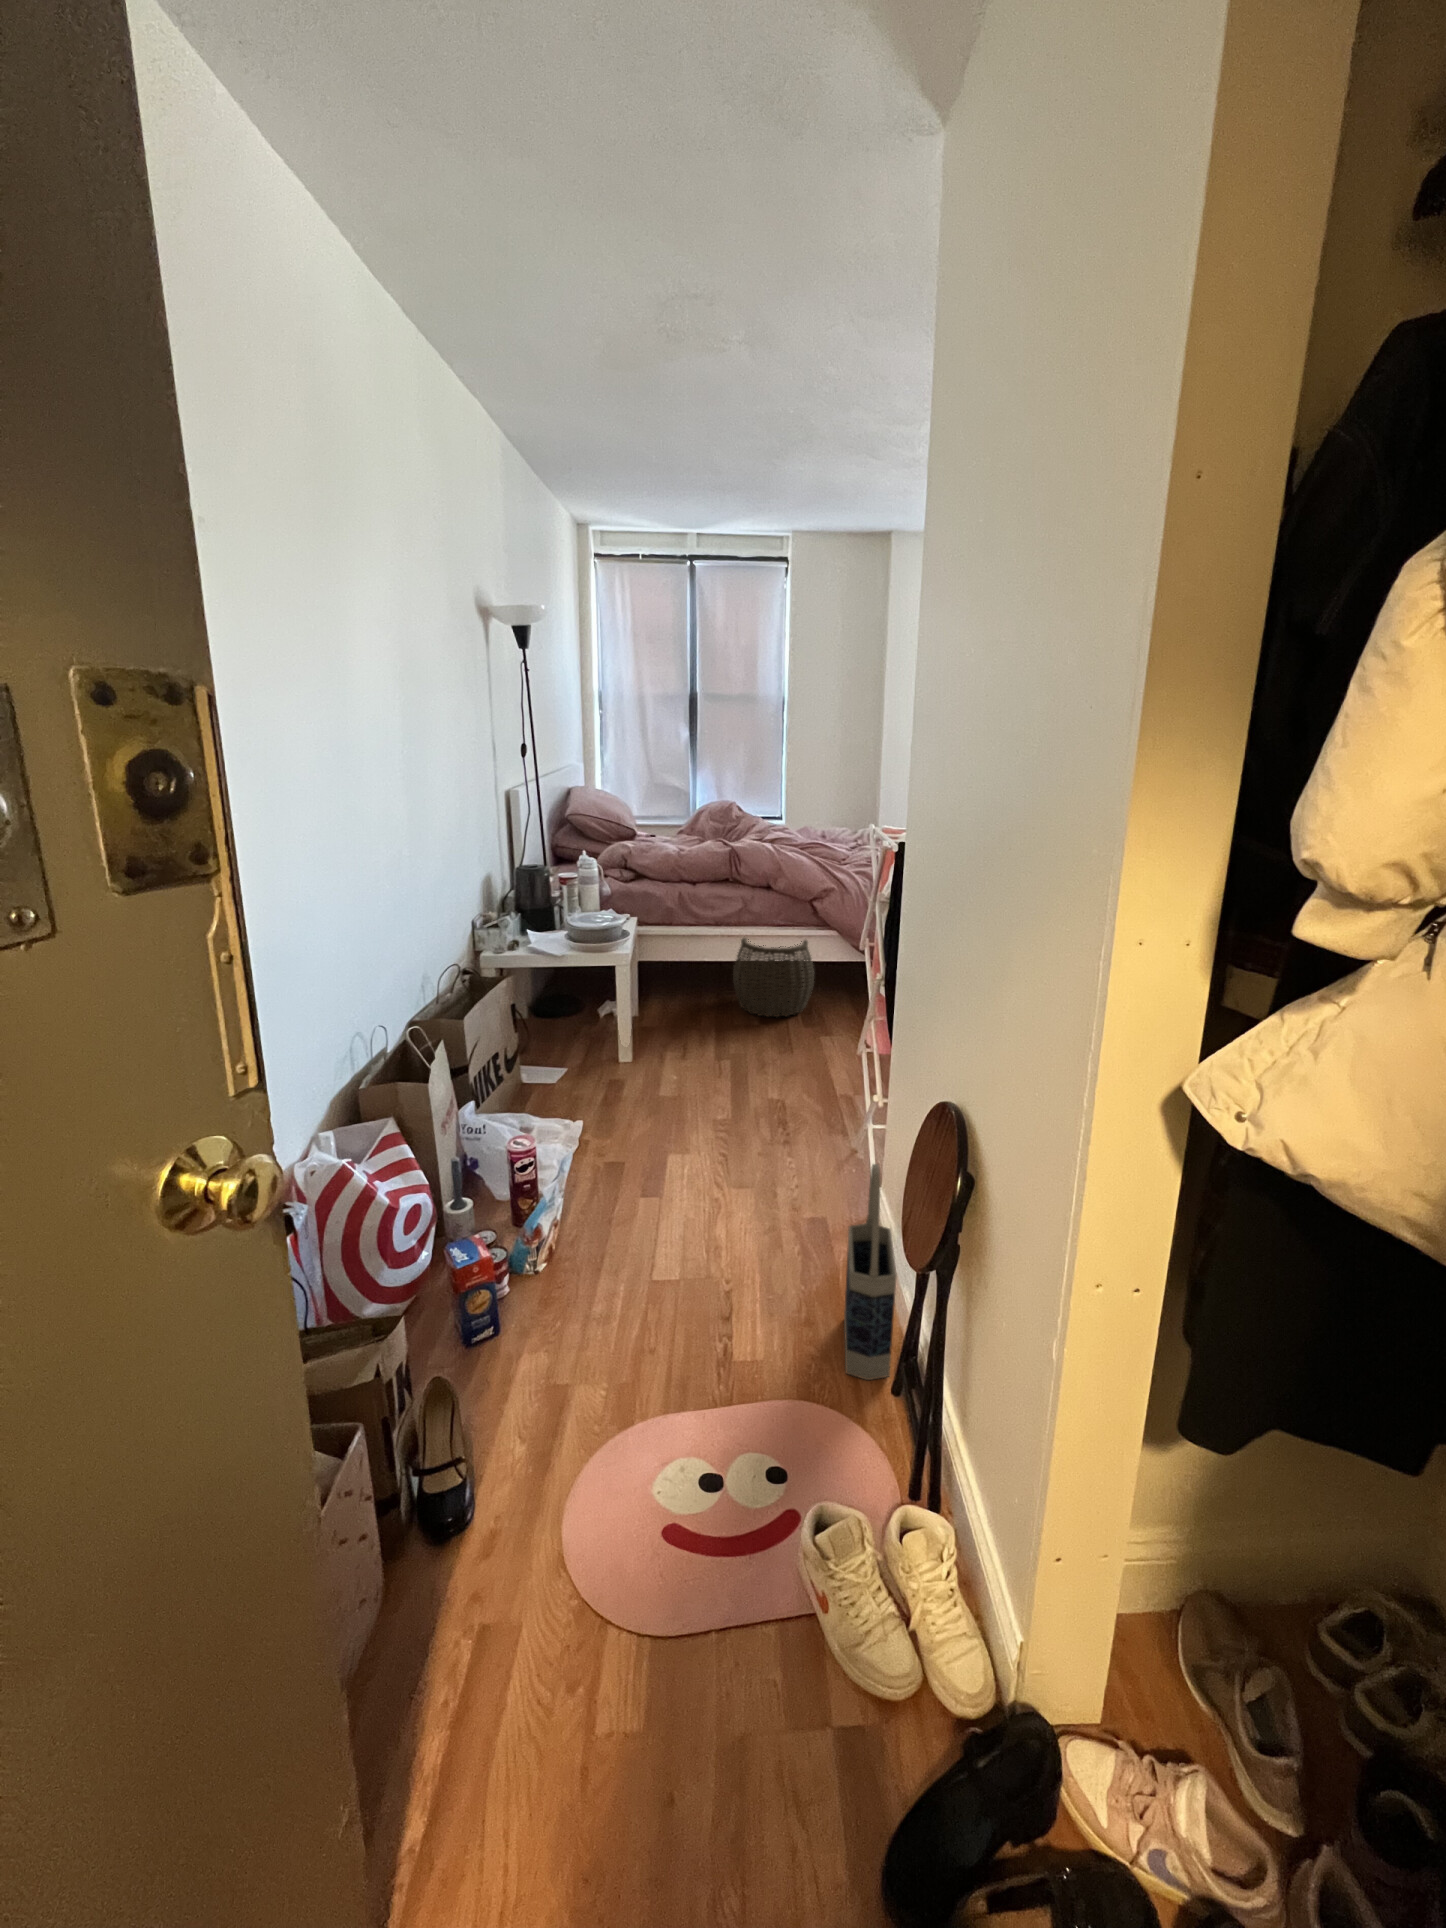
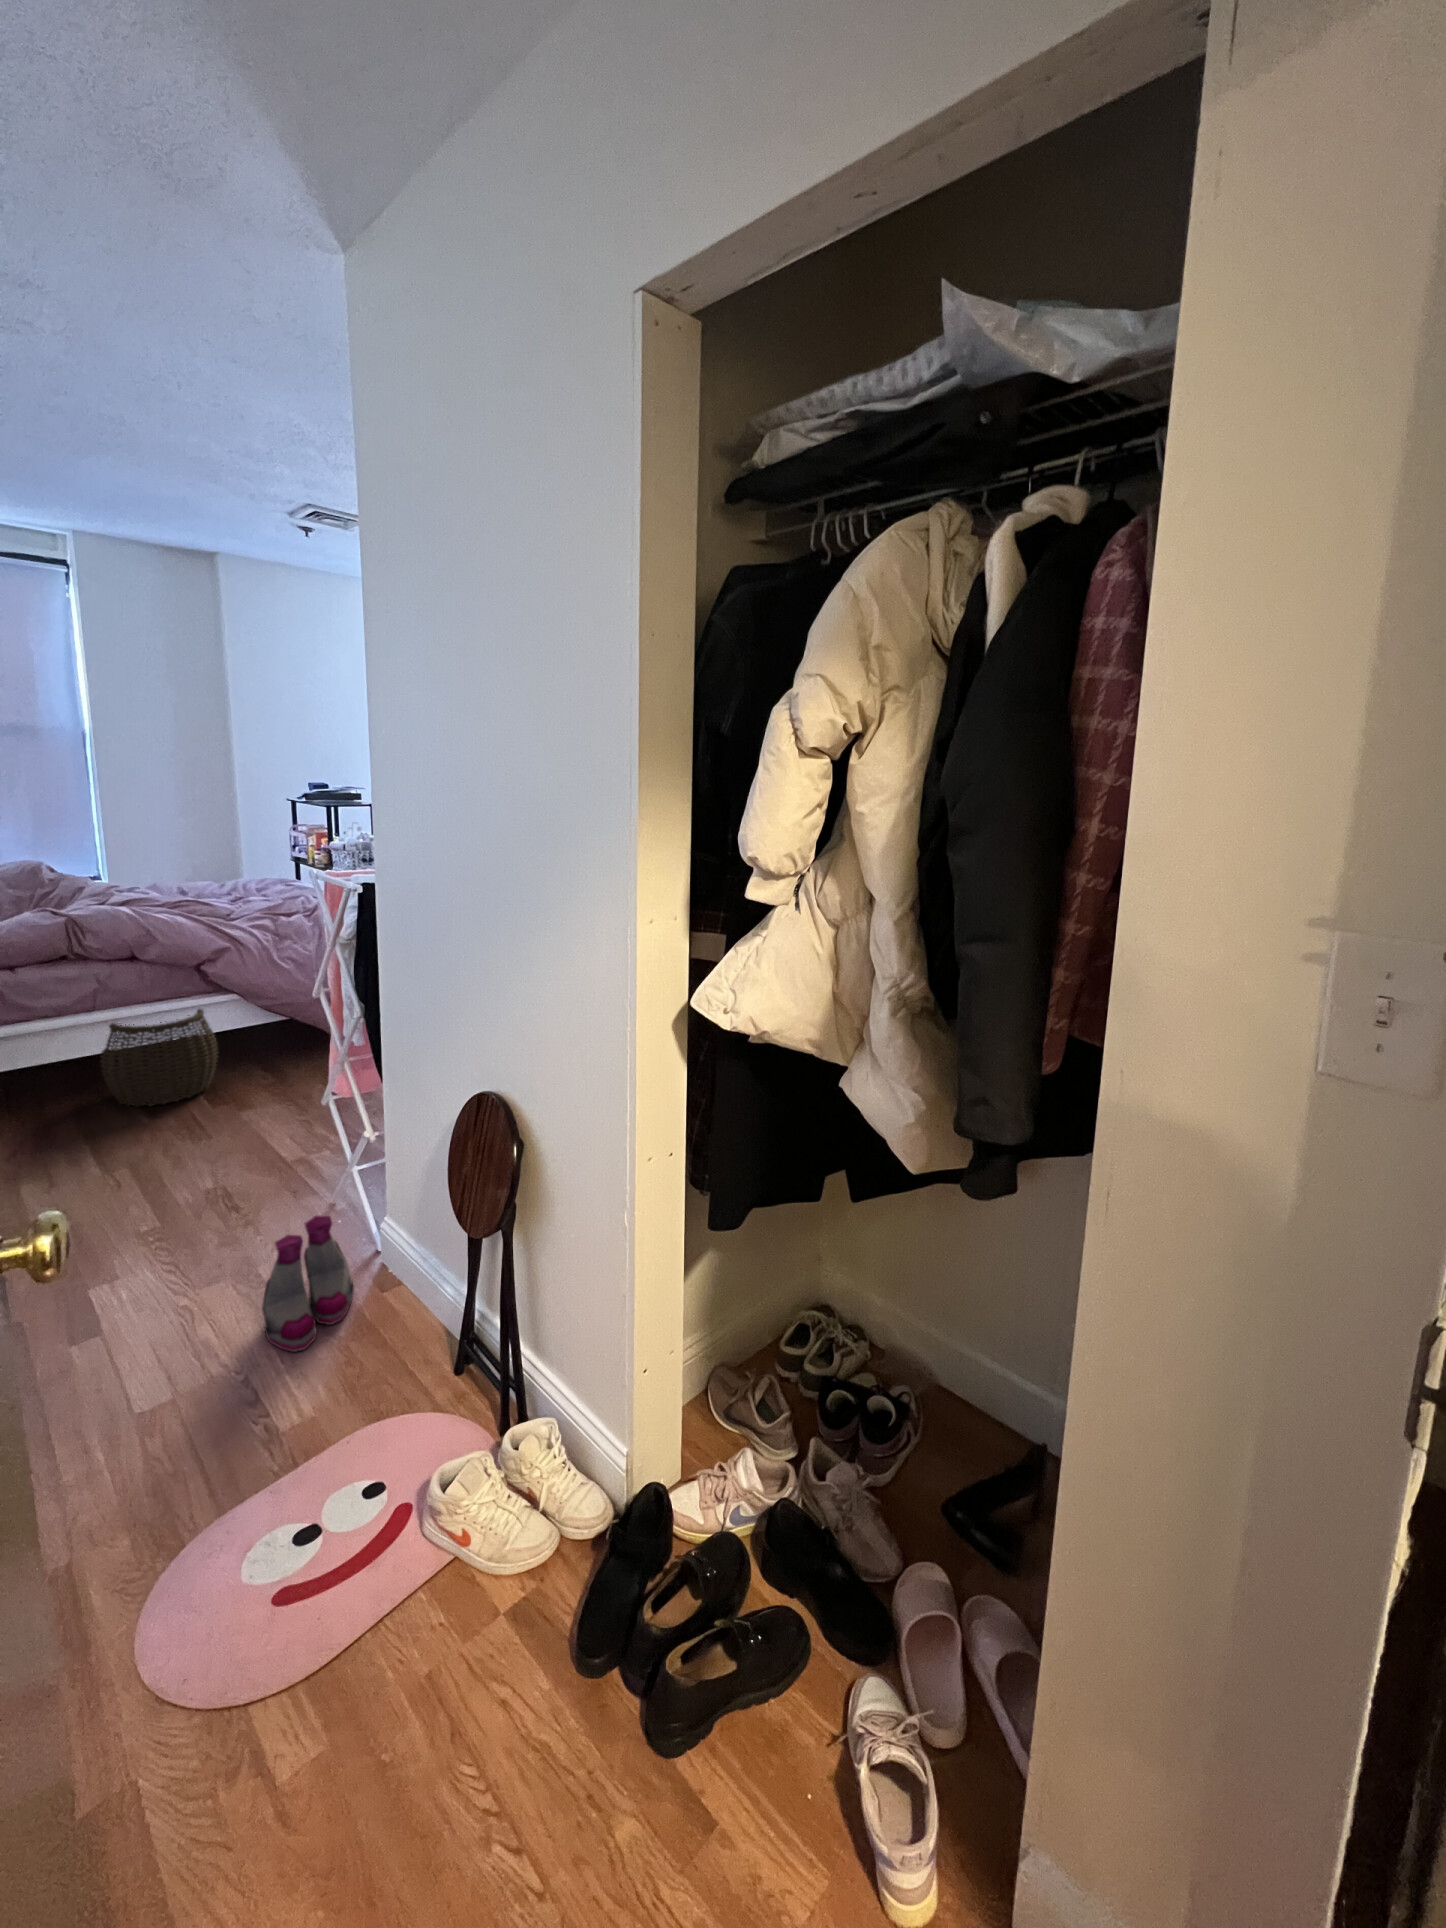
bag: present [844,1164,897,1380] -> none [379,1176,447,1380]
boots: none [754,1166,838,1292] -> present [262,1216,354,1352]

